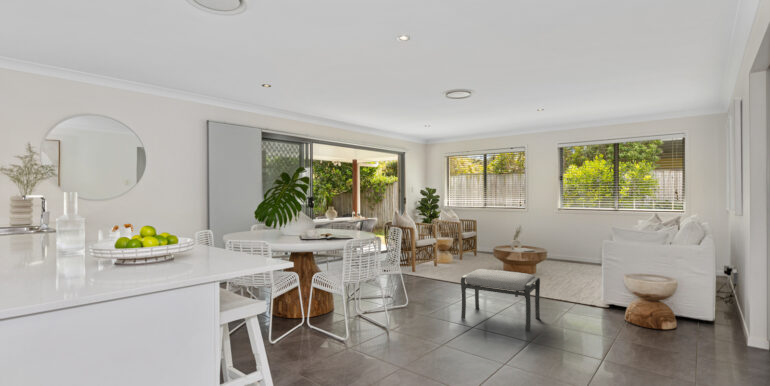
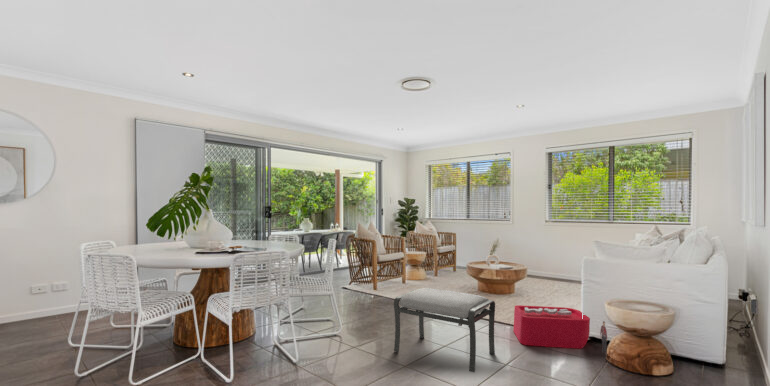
storage bin: none [547,281,626,317] -> present [513,305,607,354]

